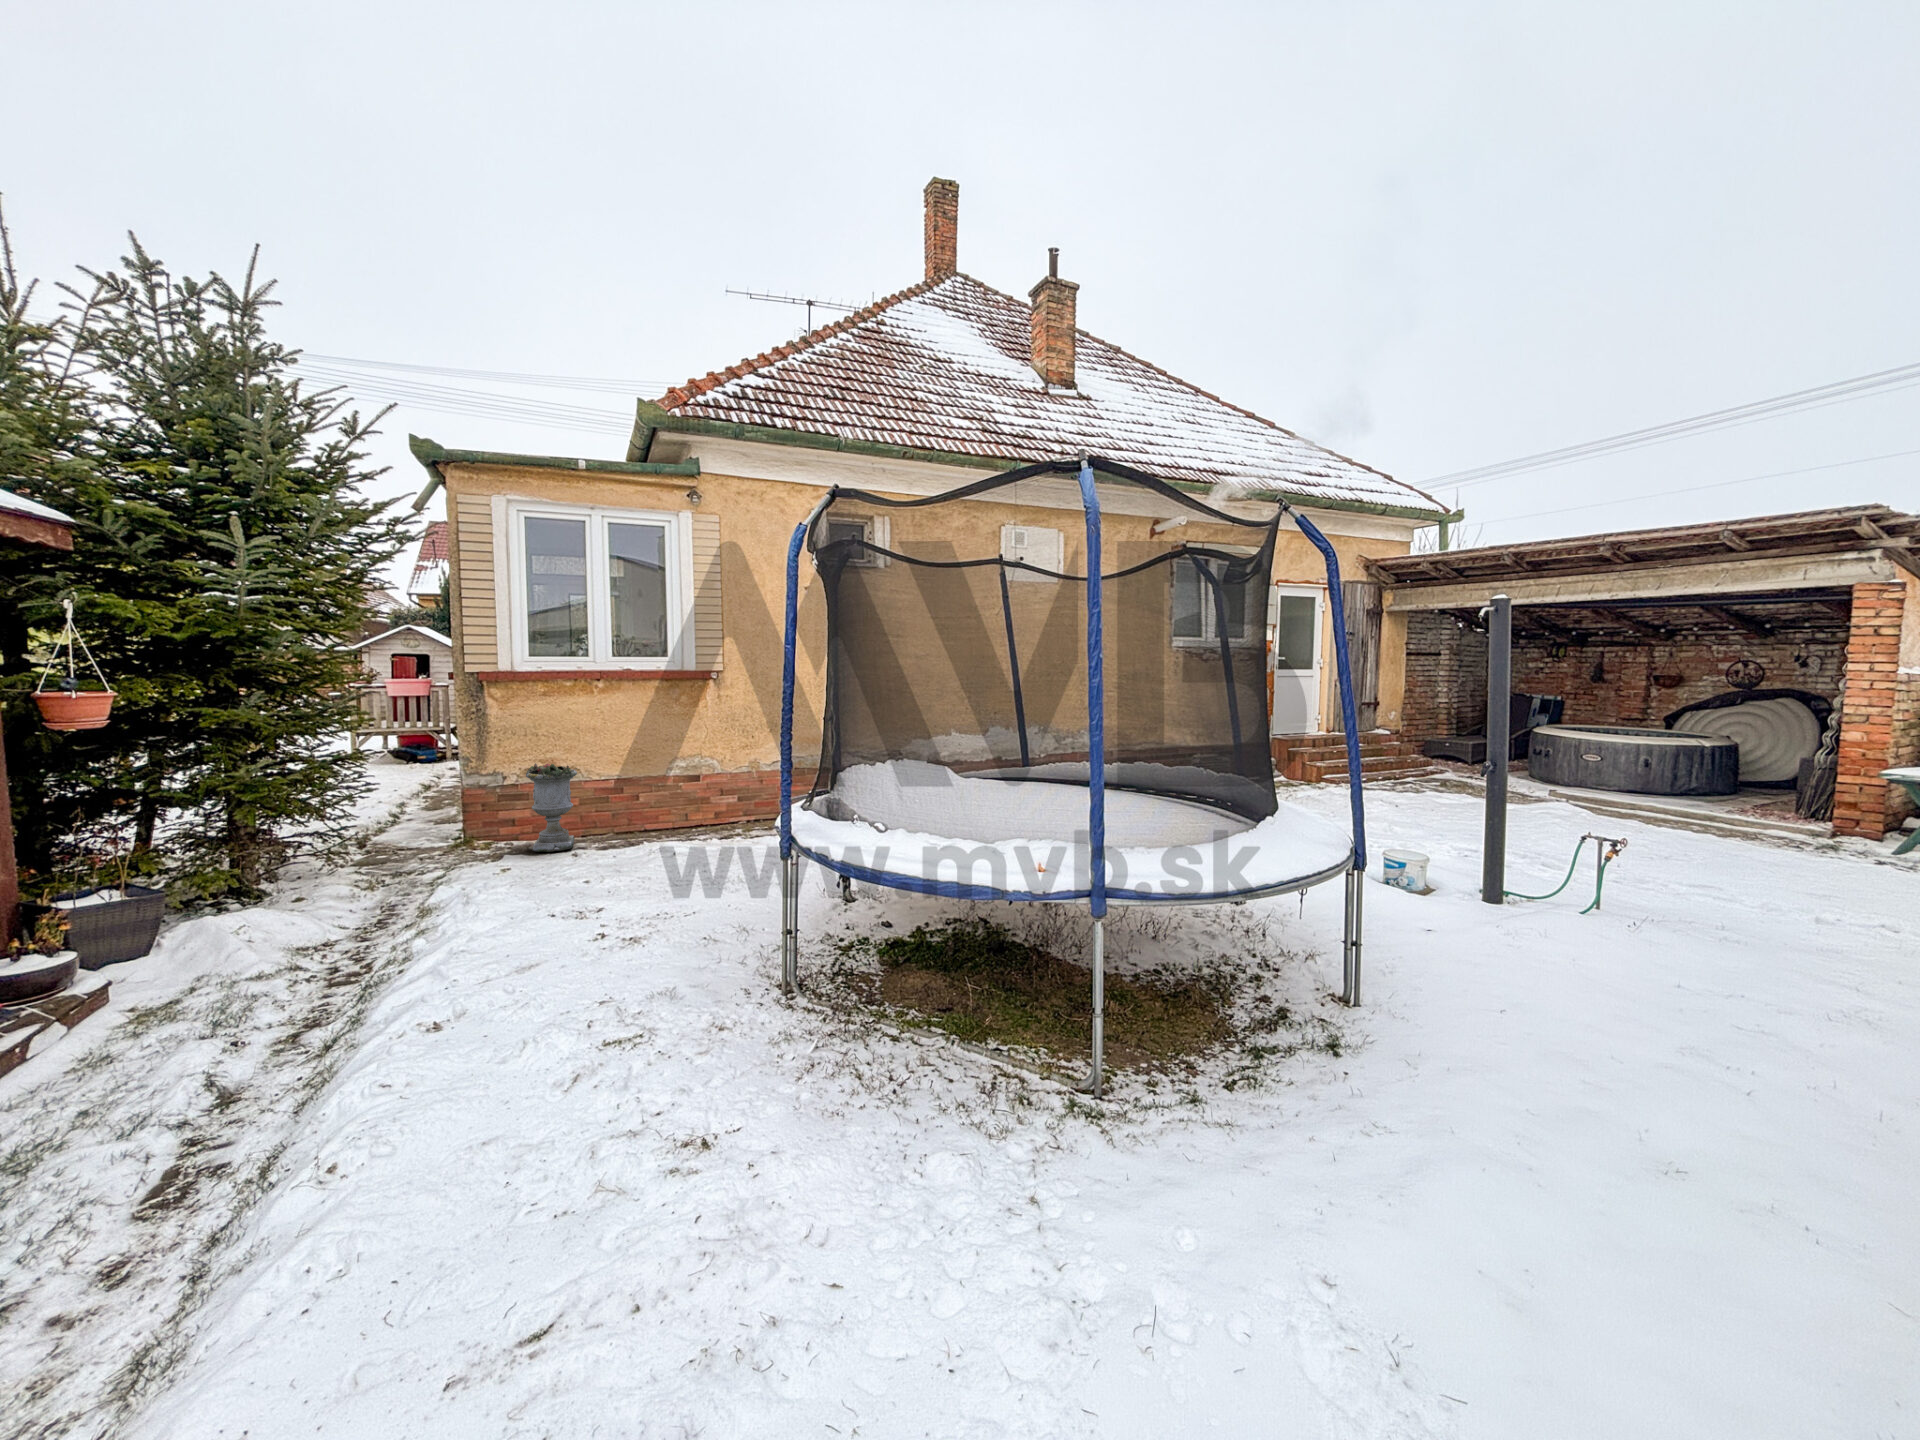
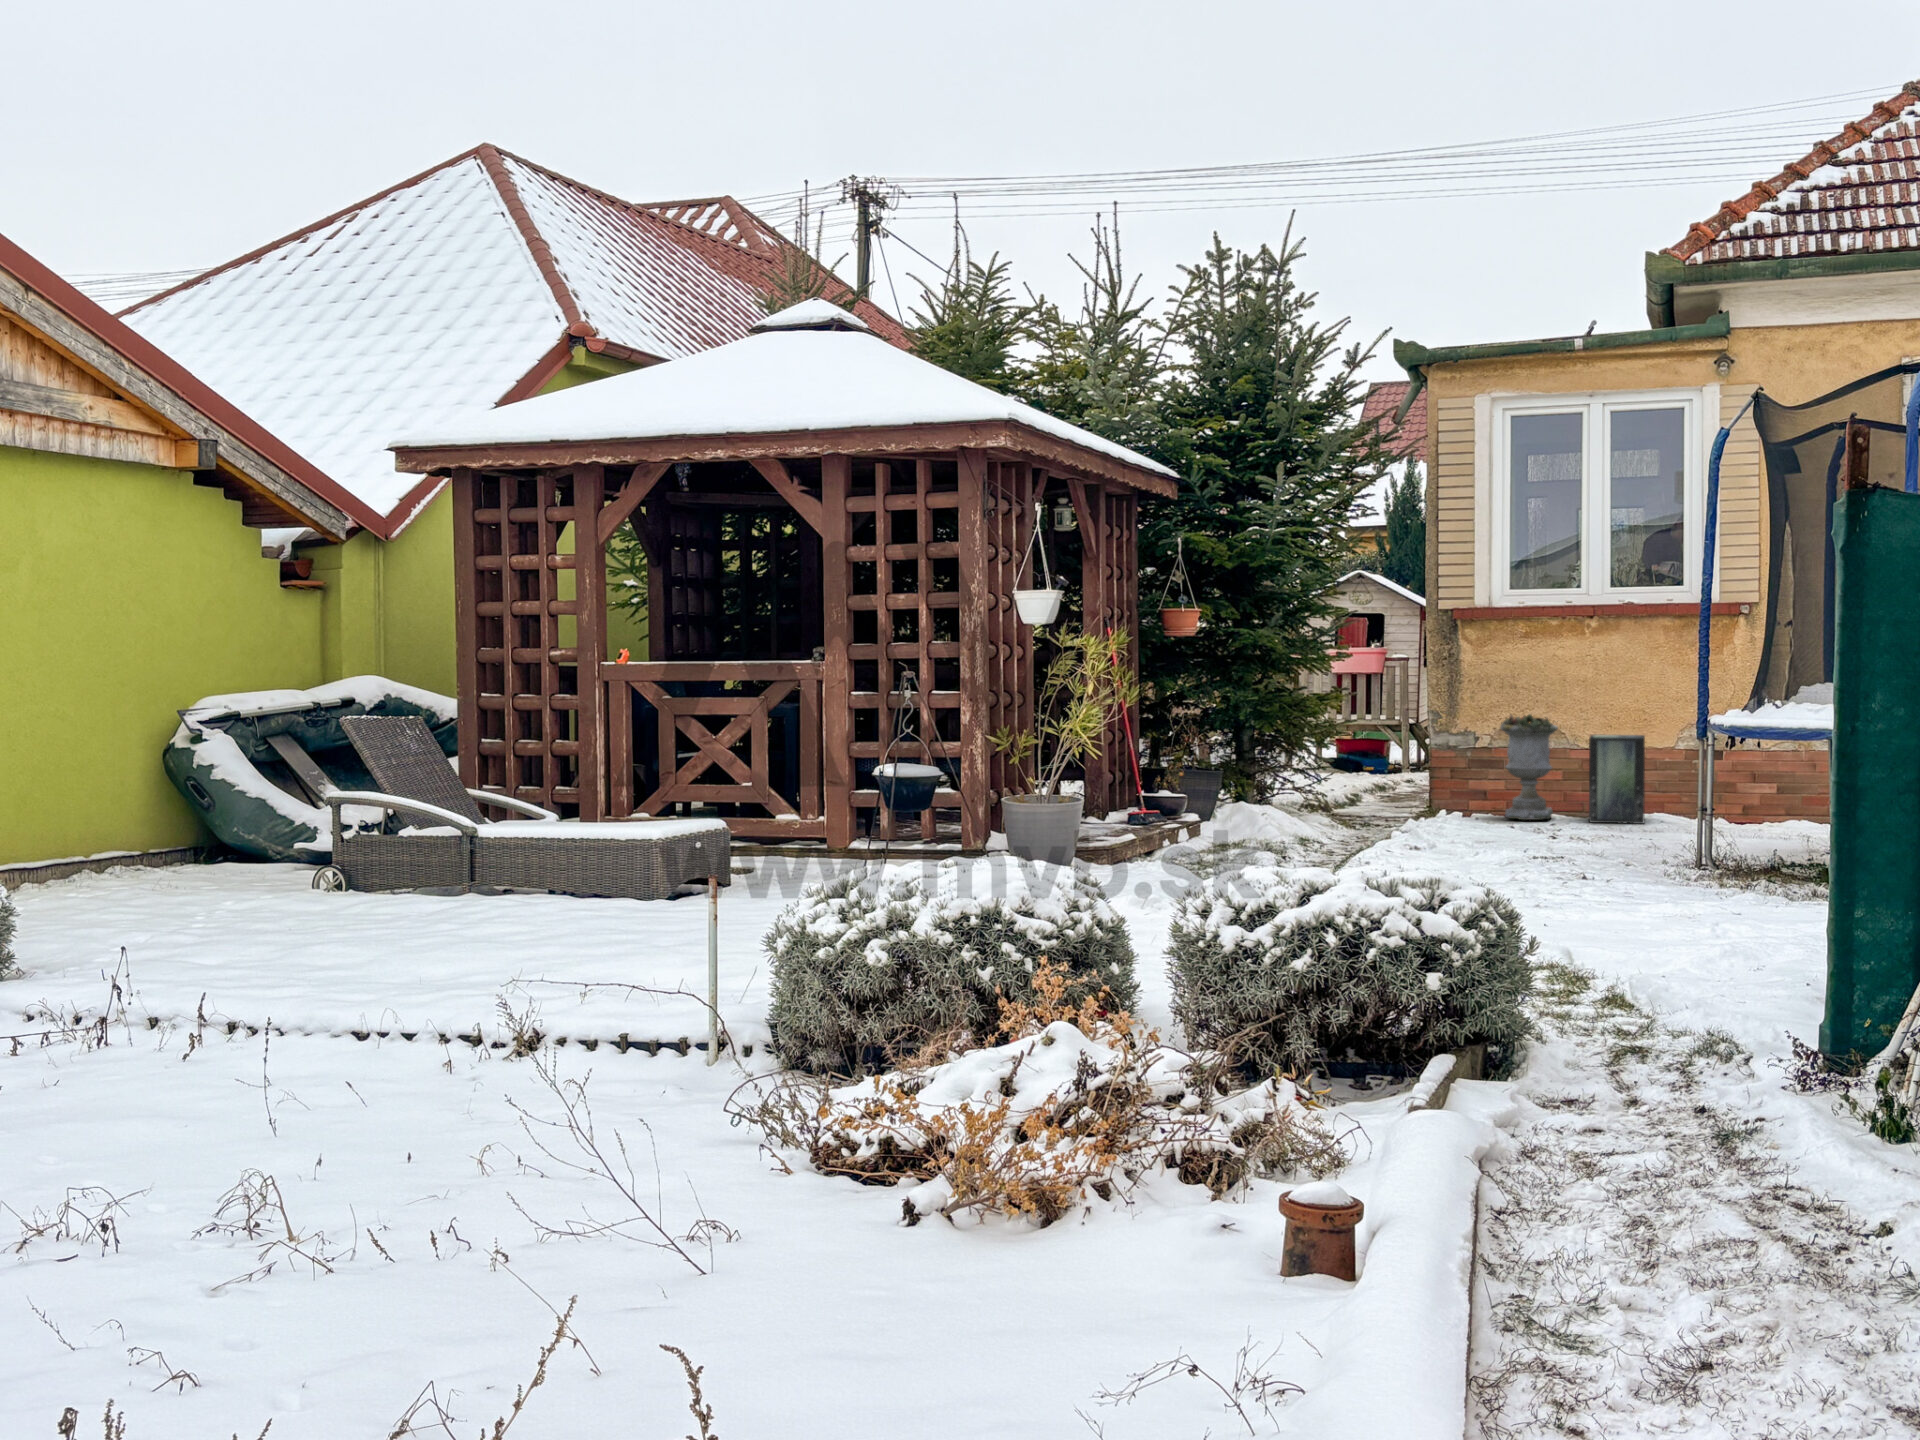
storage box: none [603,772,650,848] -> present [1589,735,1645,824]

